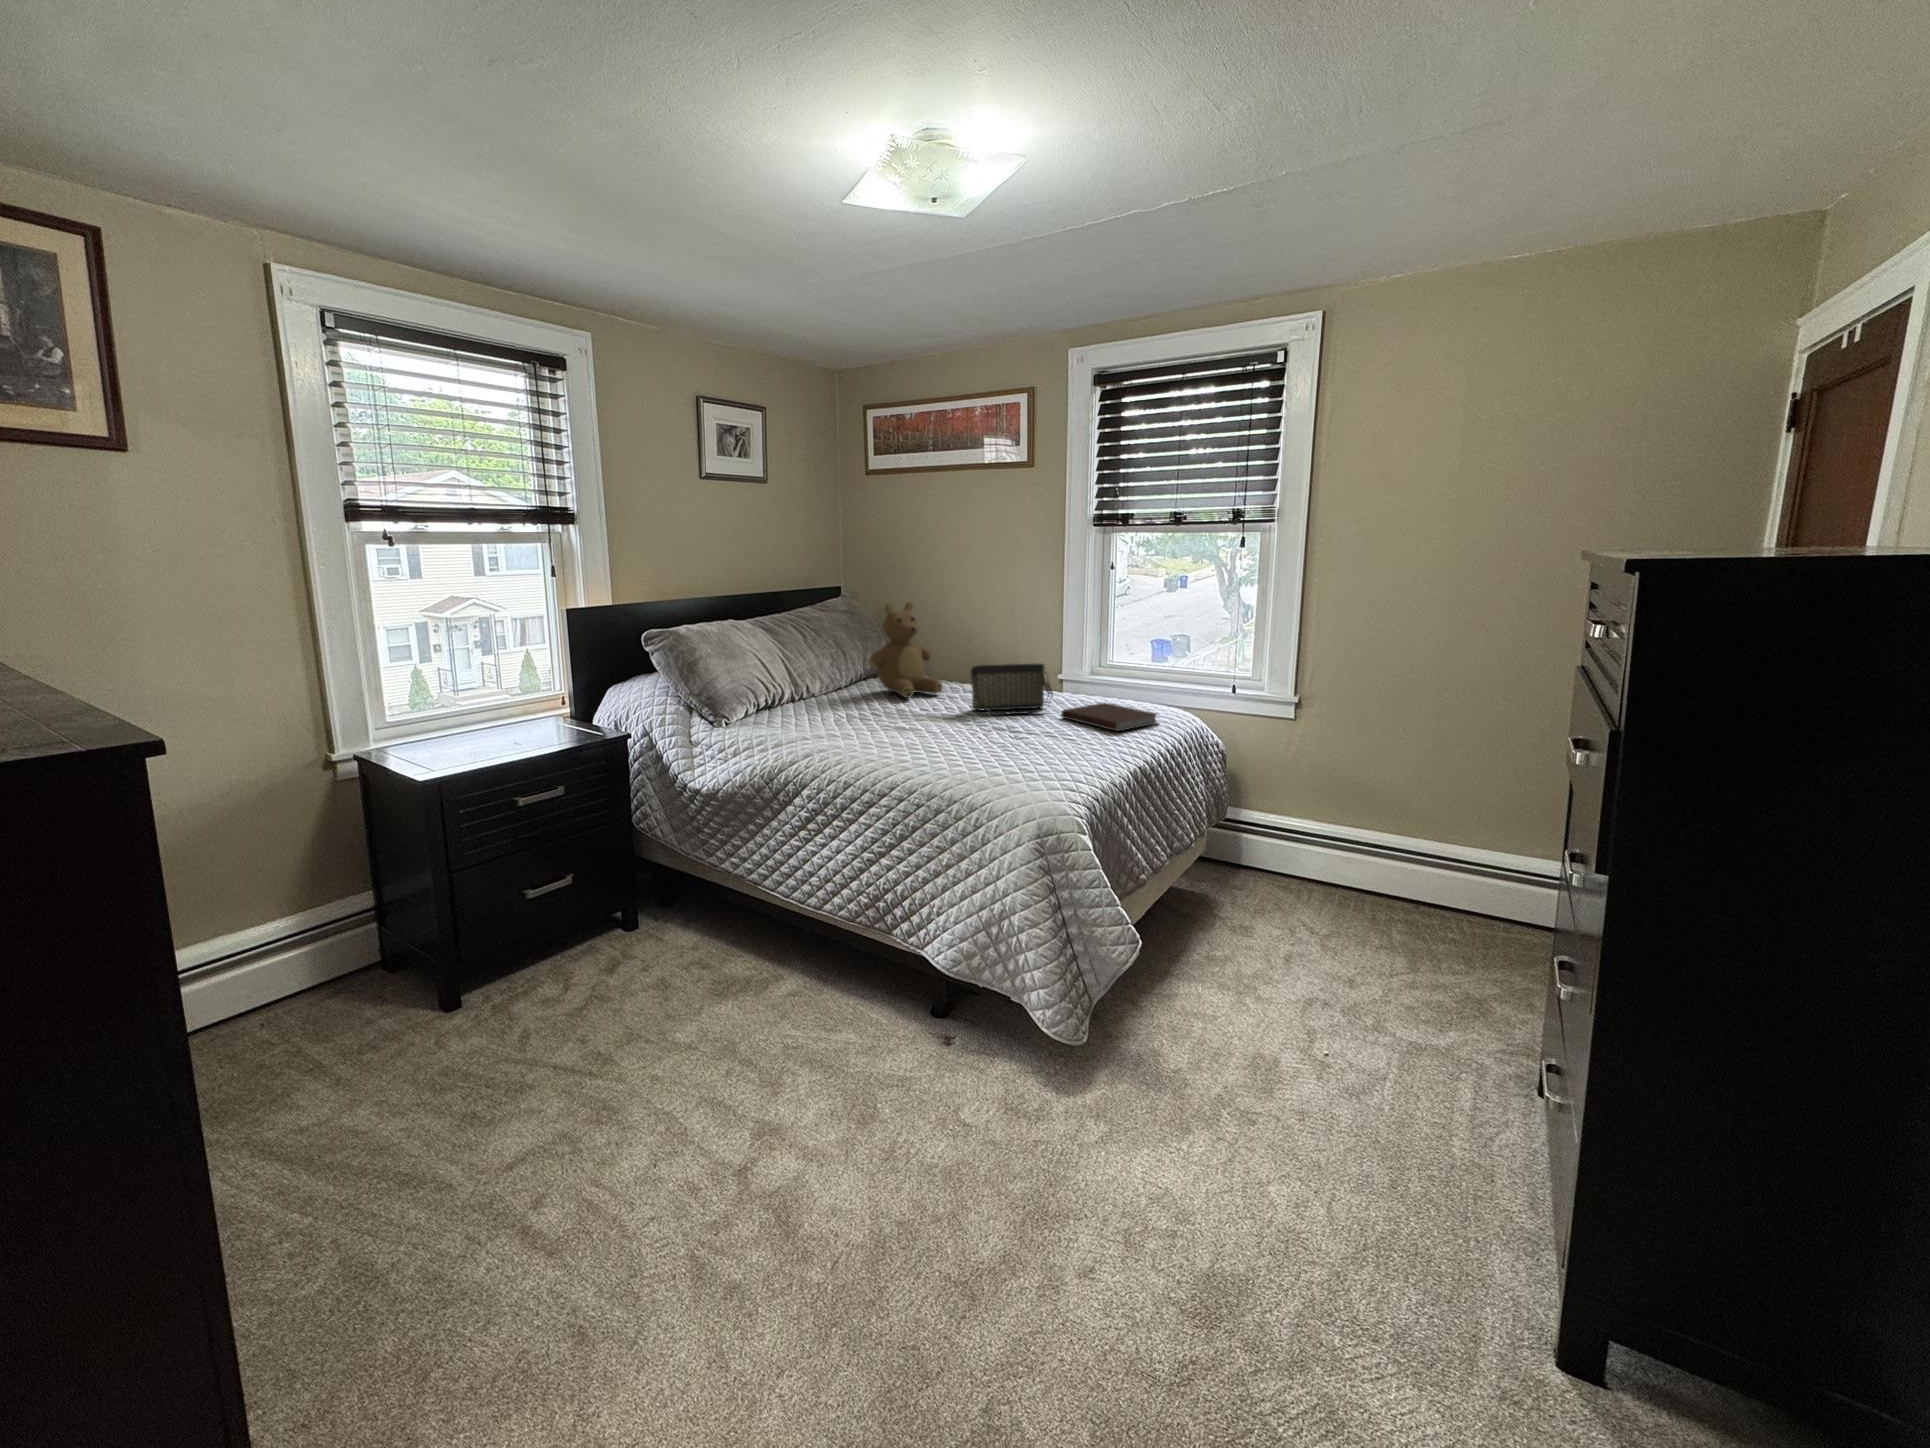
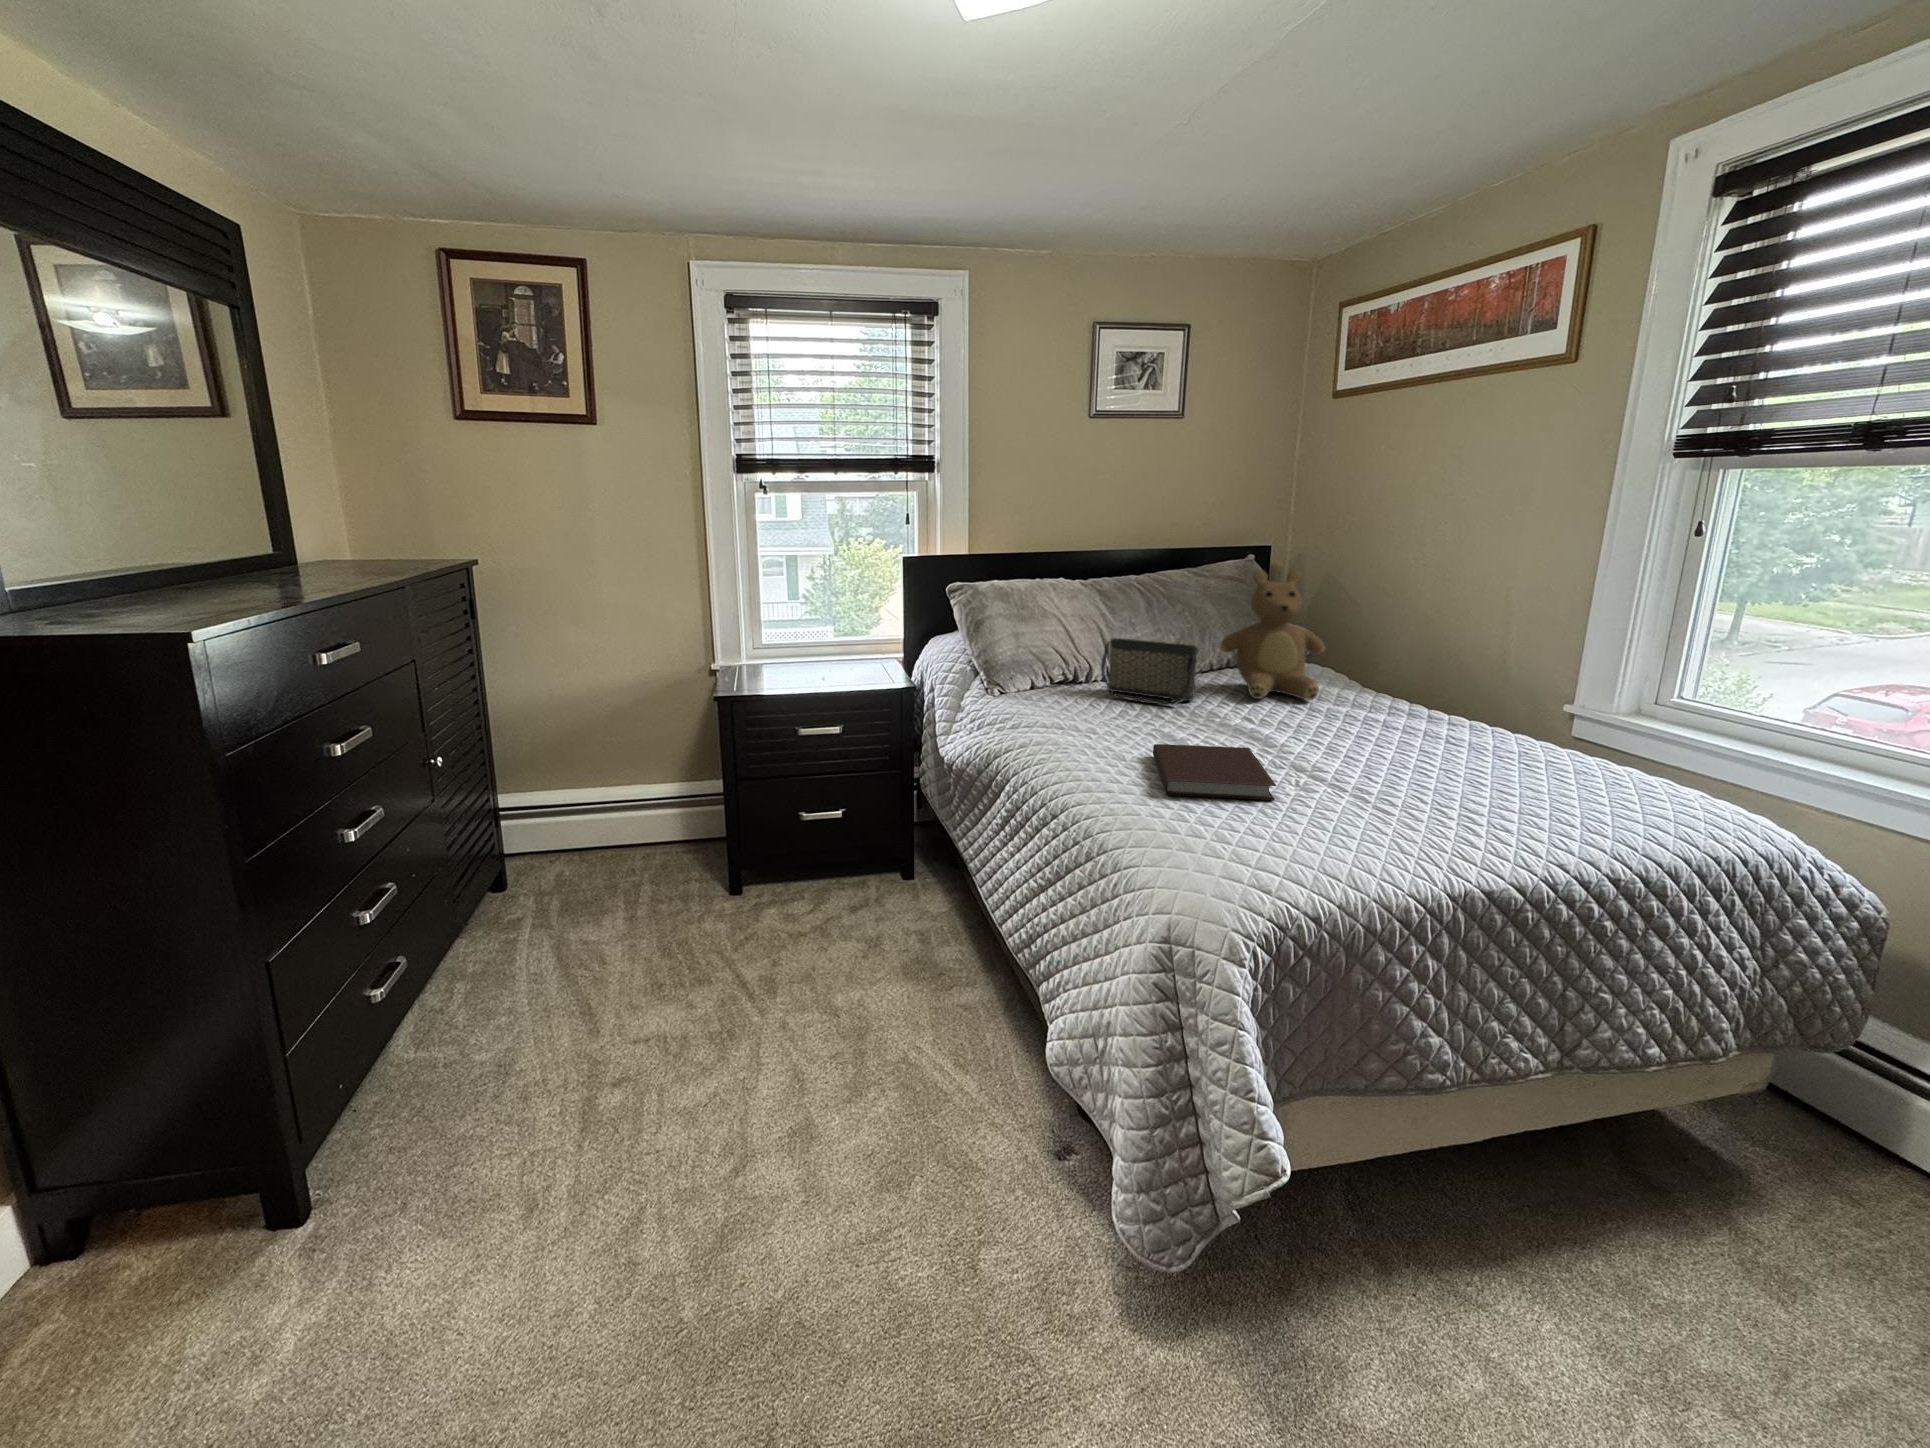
handbag: present [971,664,1053,714] -> present [1101,638,1198,705]
notebook: present [1061,703,1159,731] -> present [1153,744,1276,800]

